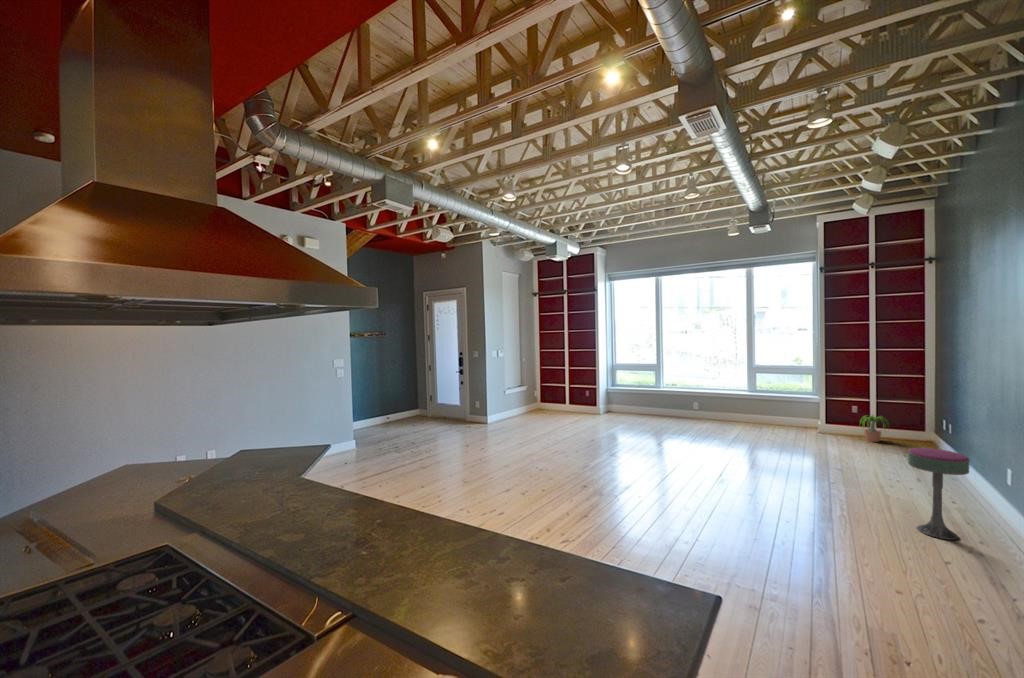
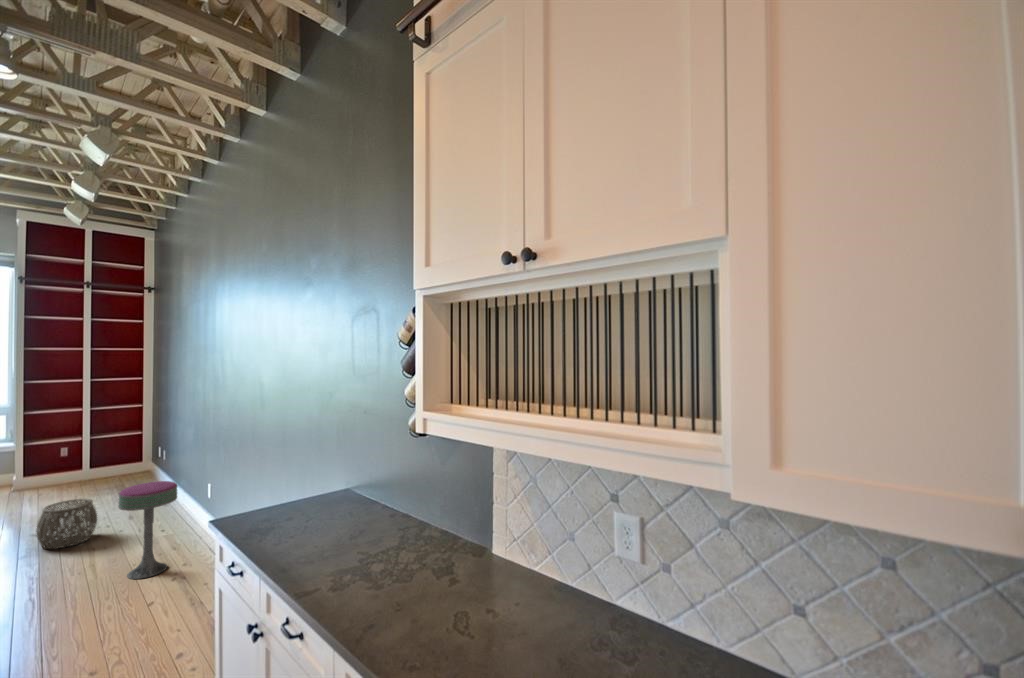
potted plant: present [860,415,888,442] -> none [64,455,113,488]
woven basket: none [840,446,887,485] -> present [36,499,97,549]

